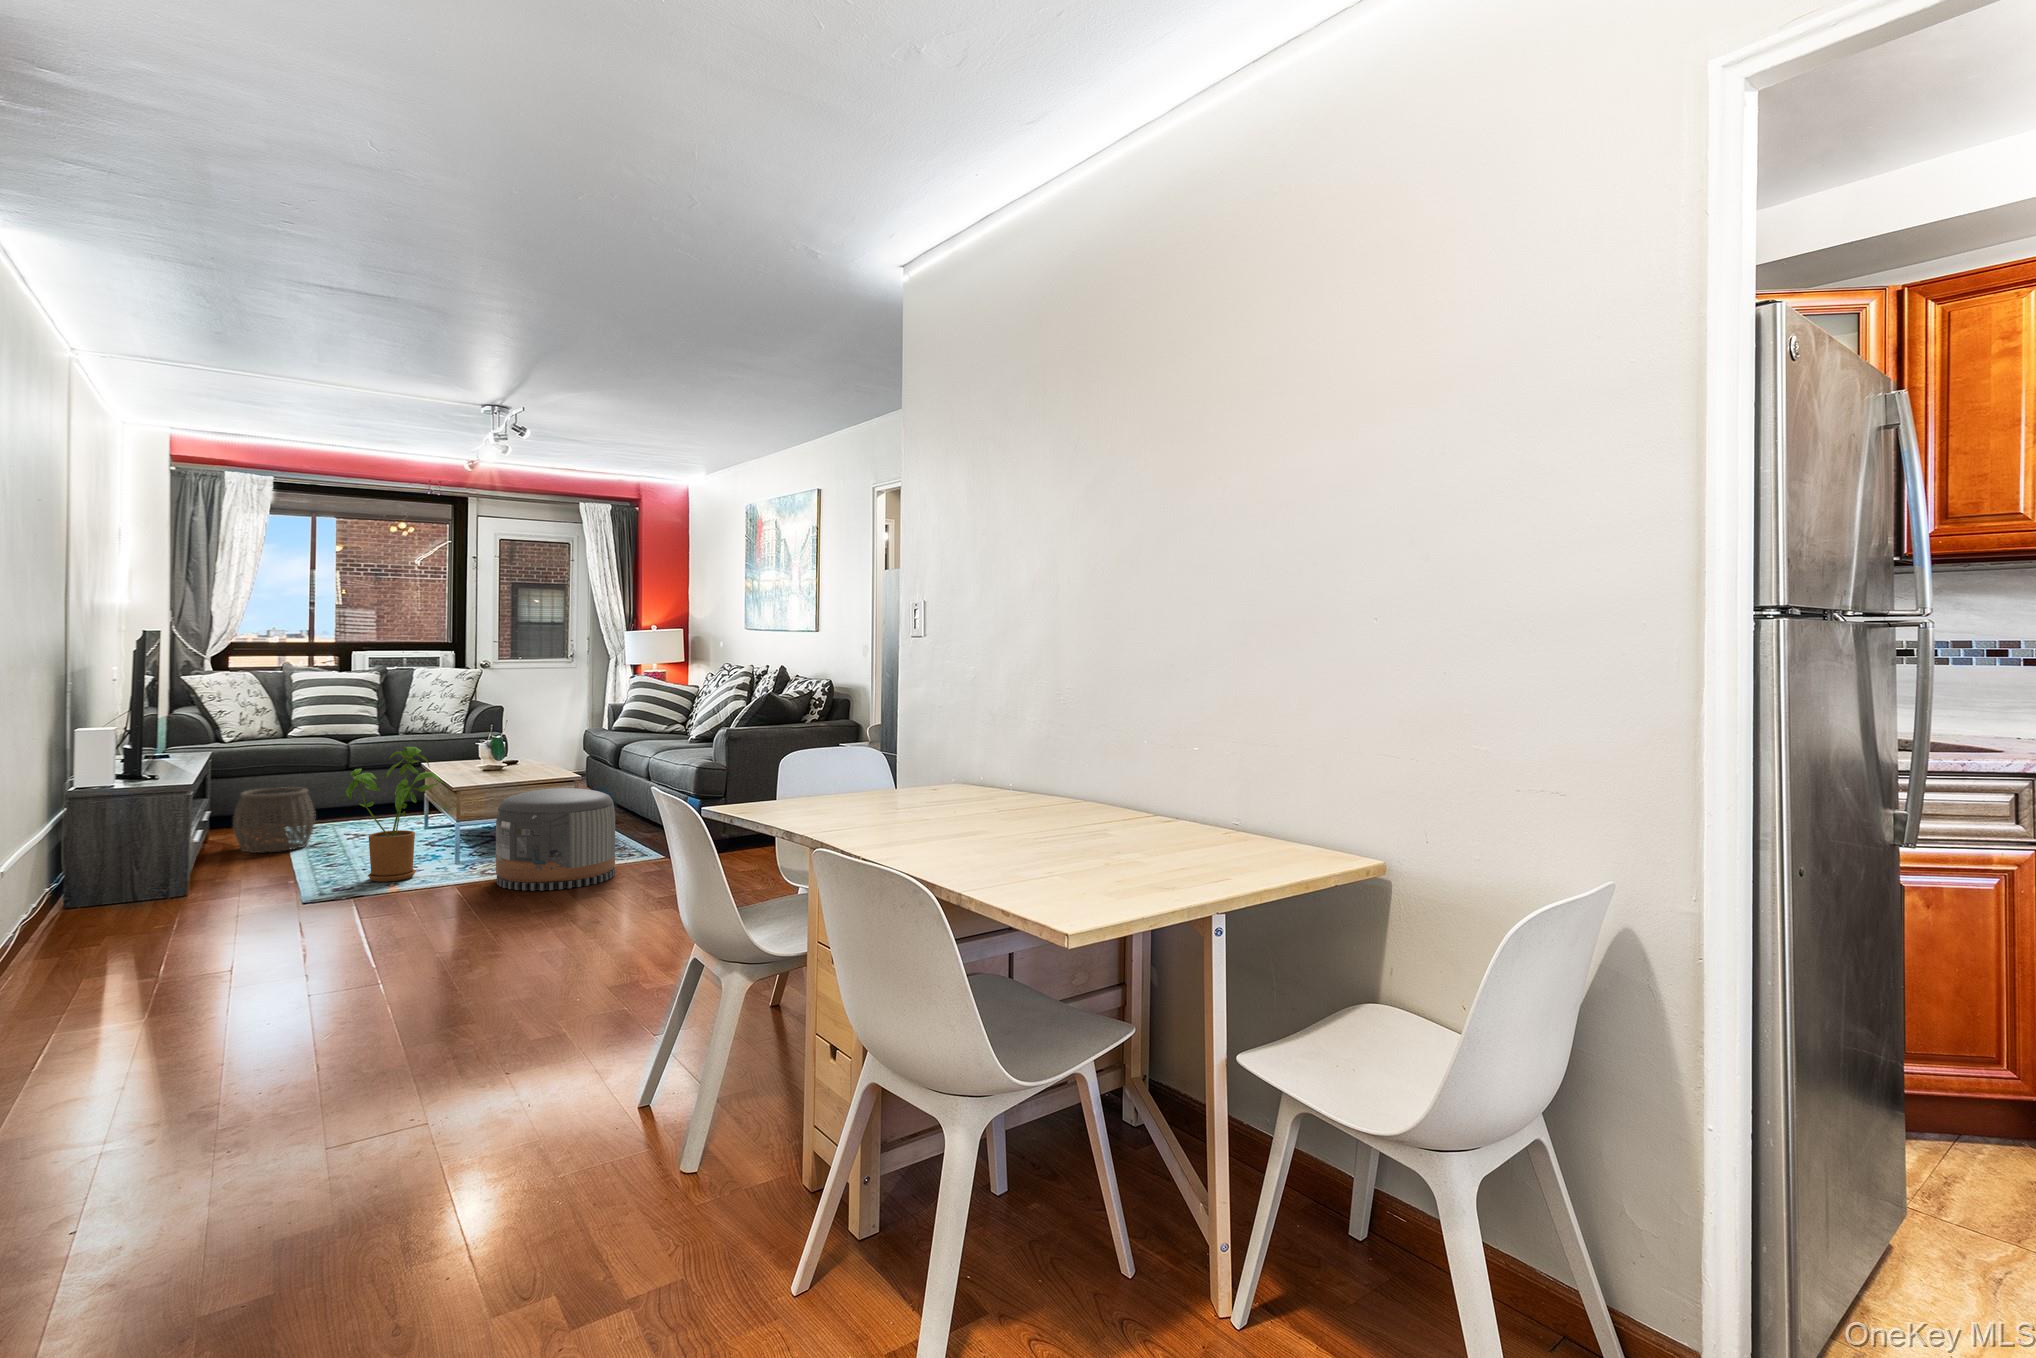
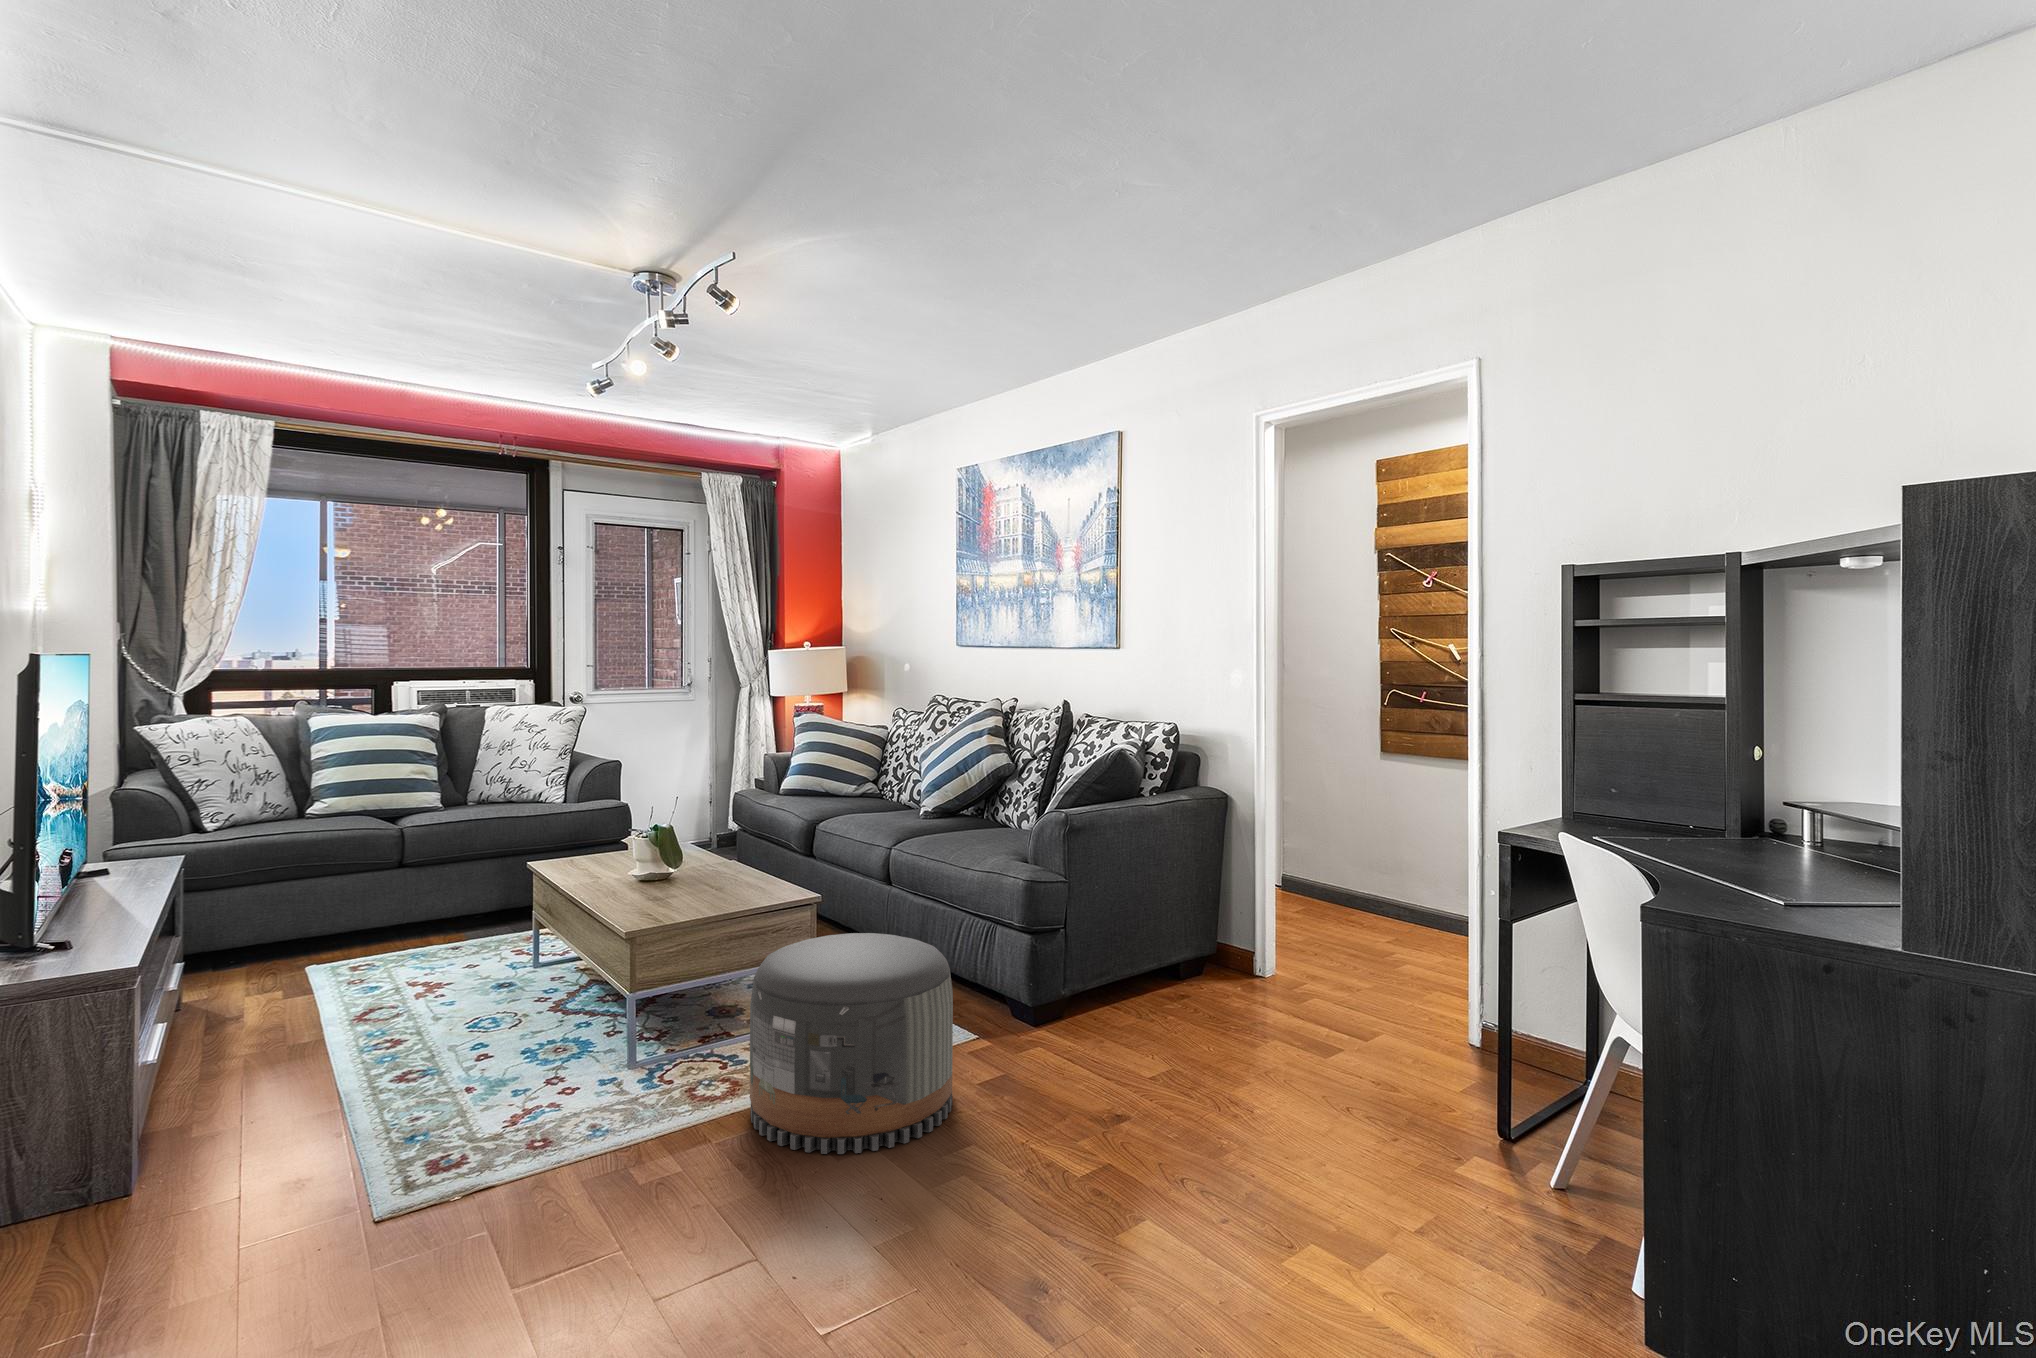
house plant: present [346,747,442,882] -> none [467,867,643,1132]
woven basket: present [233,787,315,853] -> none [230,919,373,1046]

